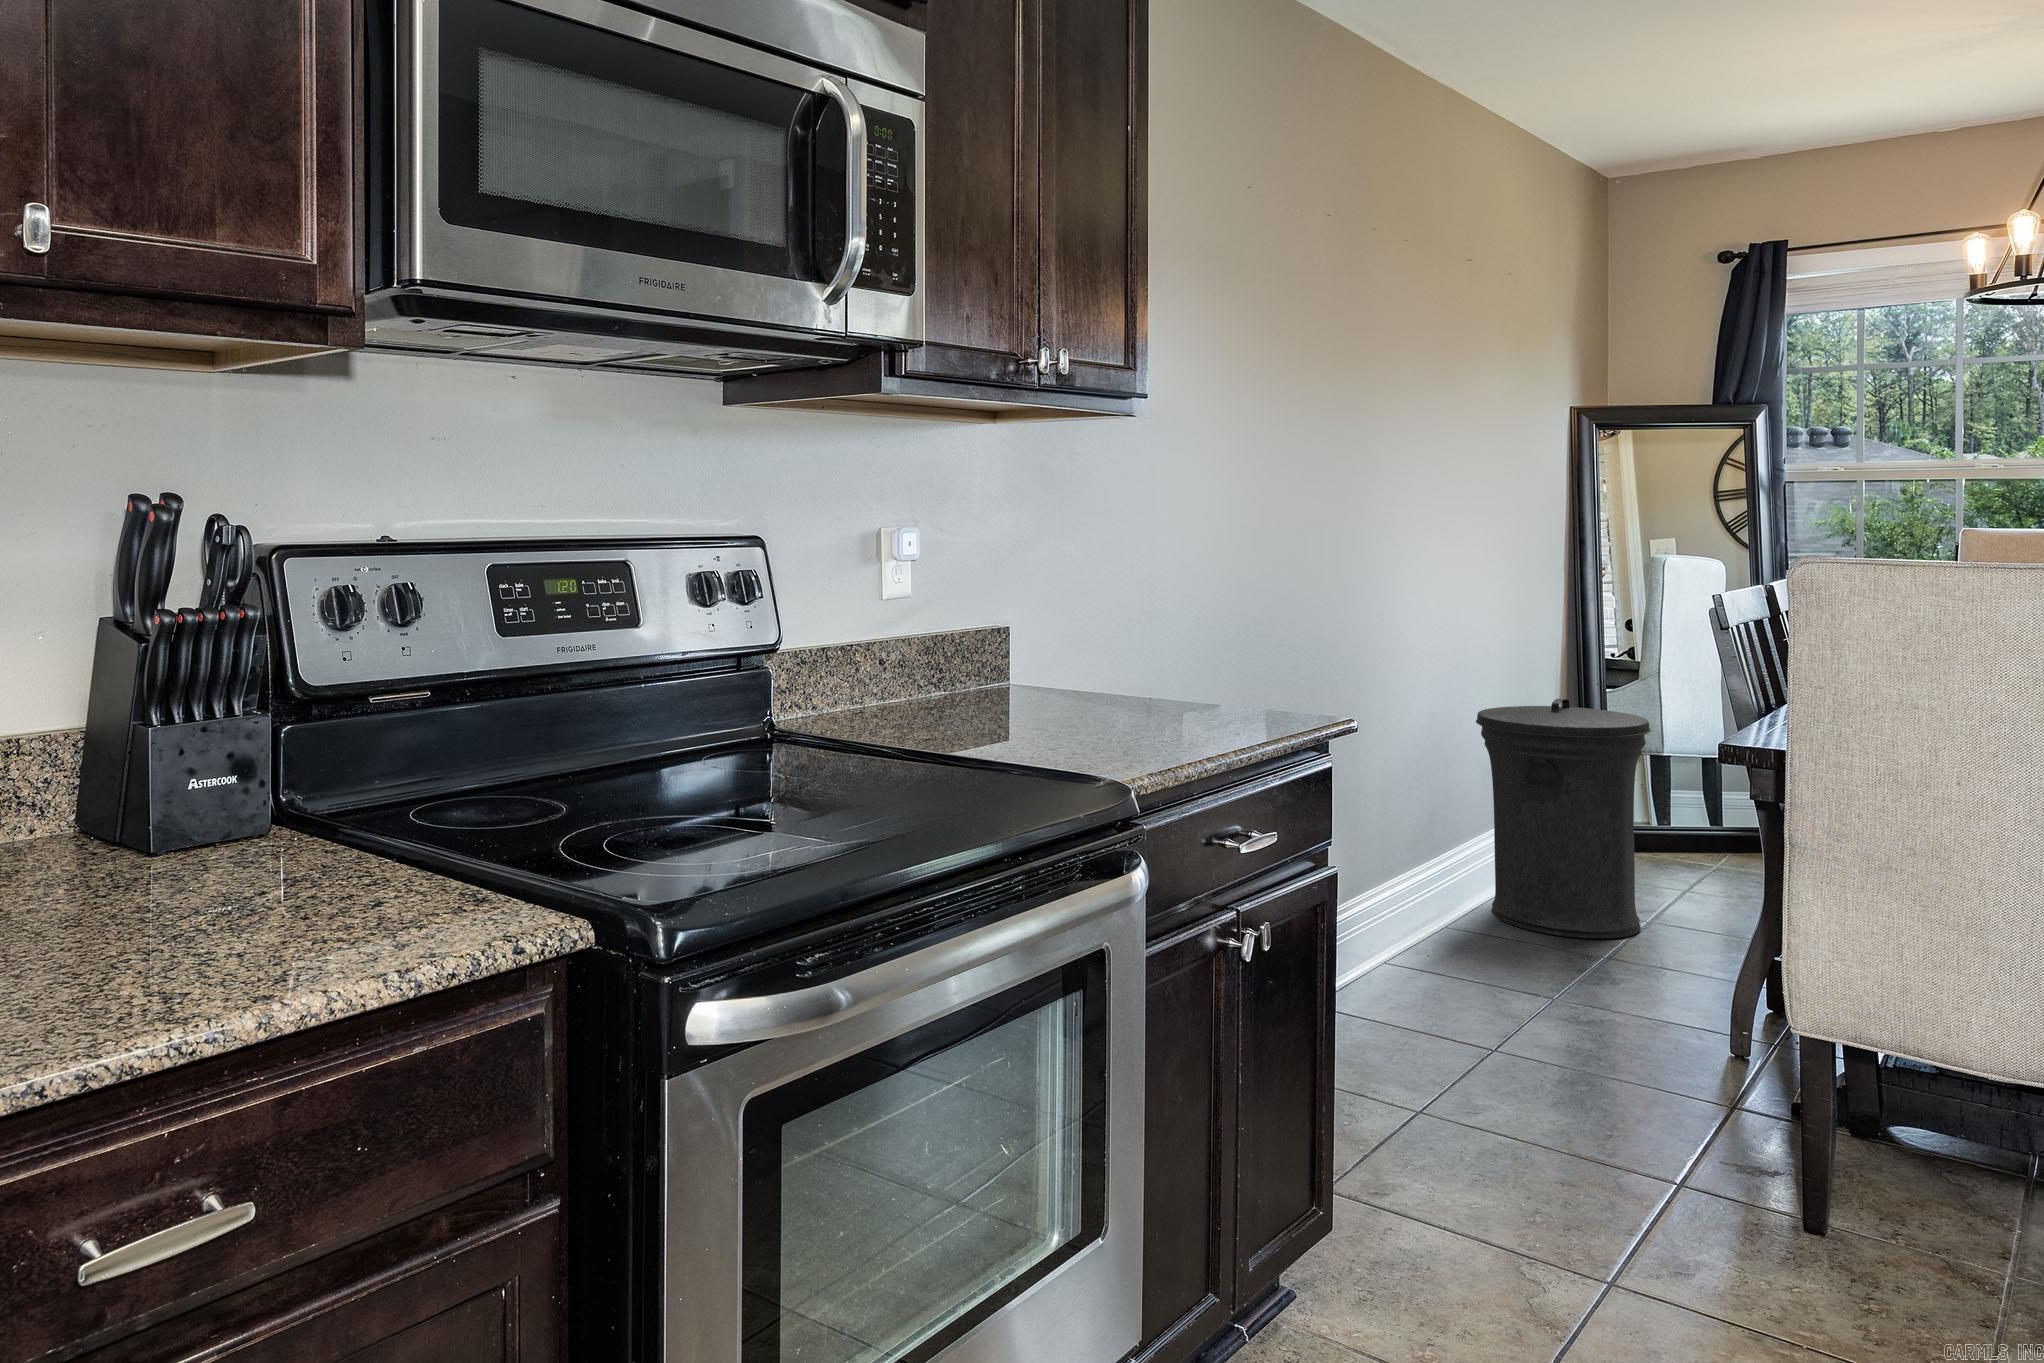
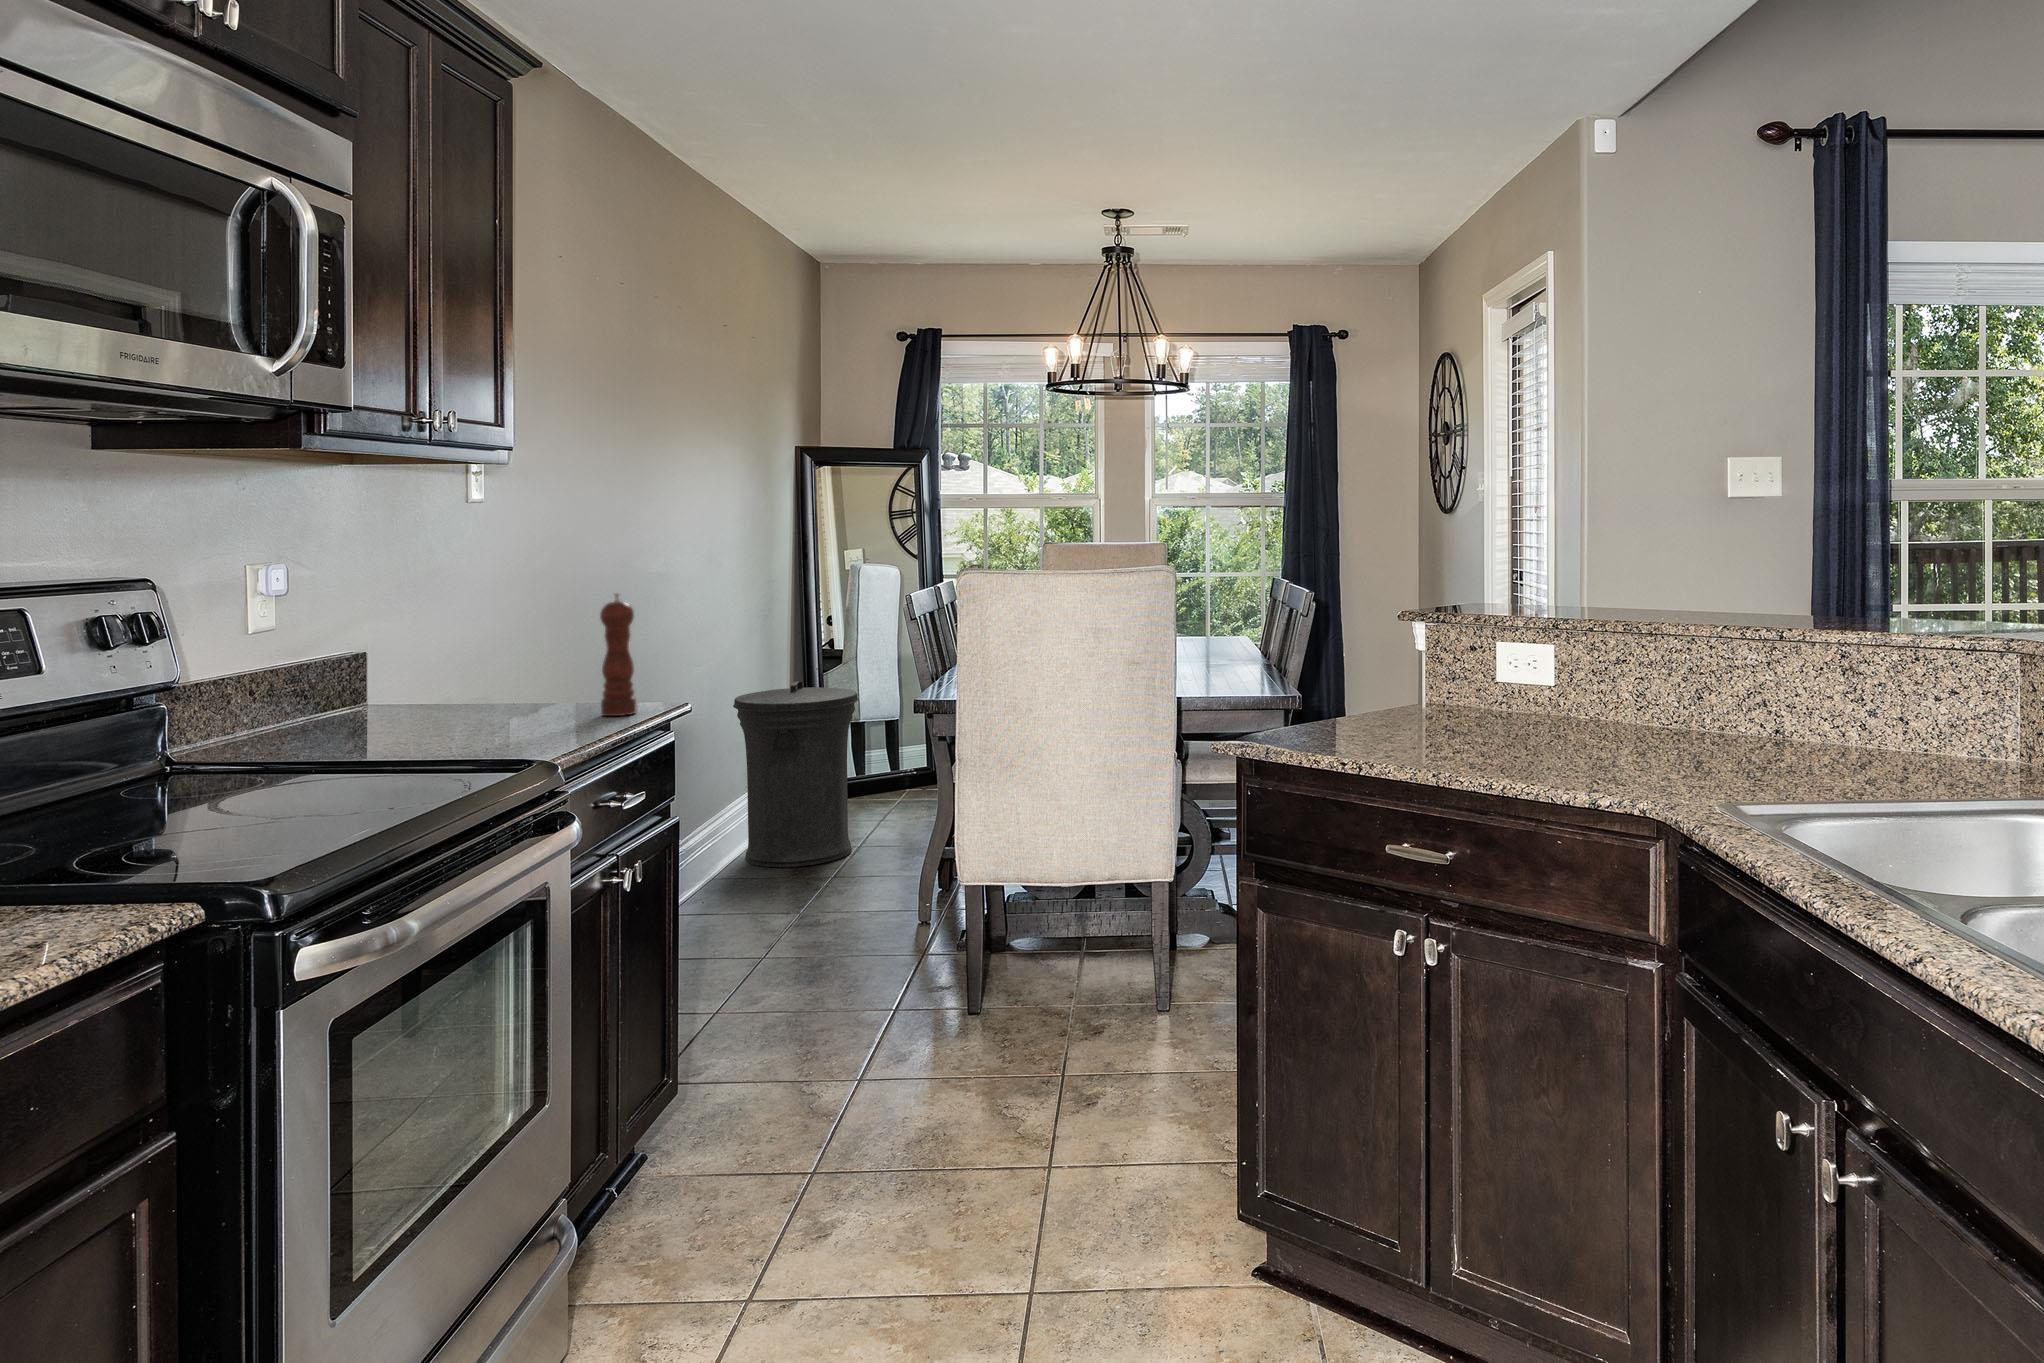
pepper mill: none [1232,566,1277,727] -> present [600,593,636,716]

